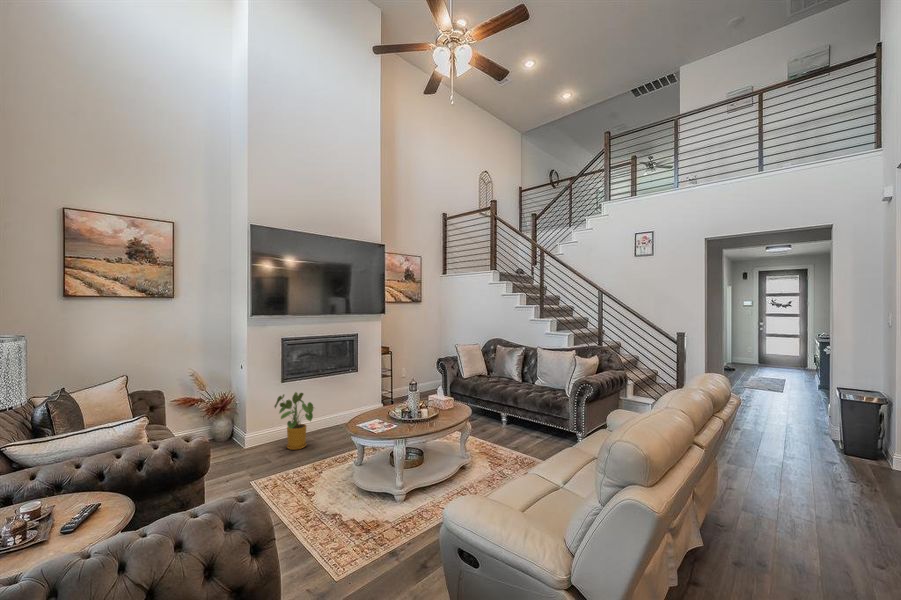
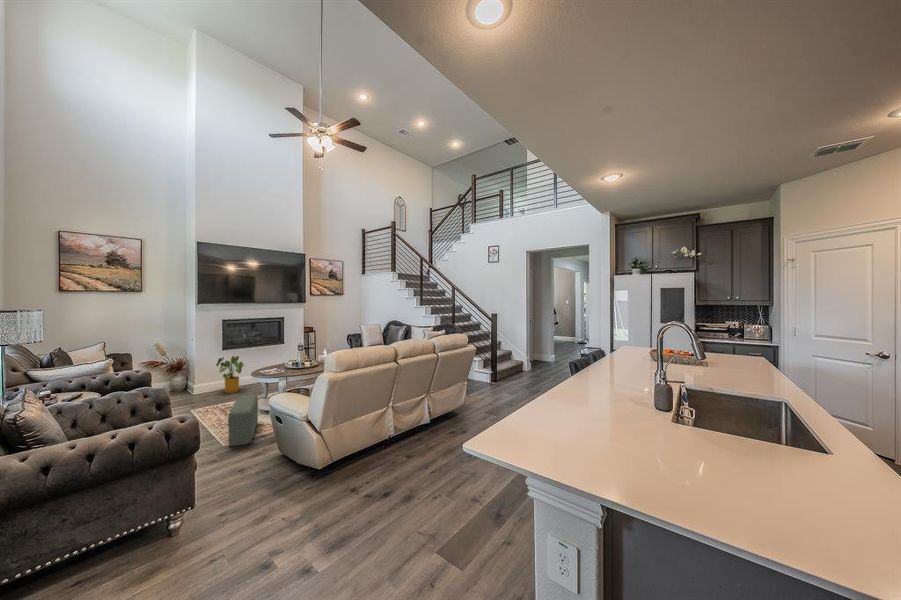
pouf: none [338,470,383,581] -> present [228,395,258,446]

